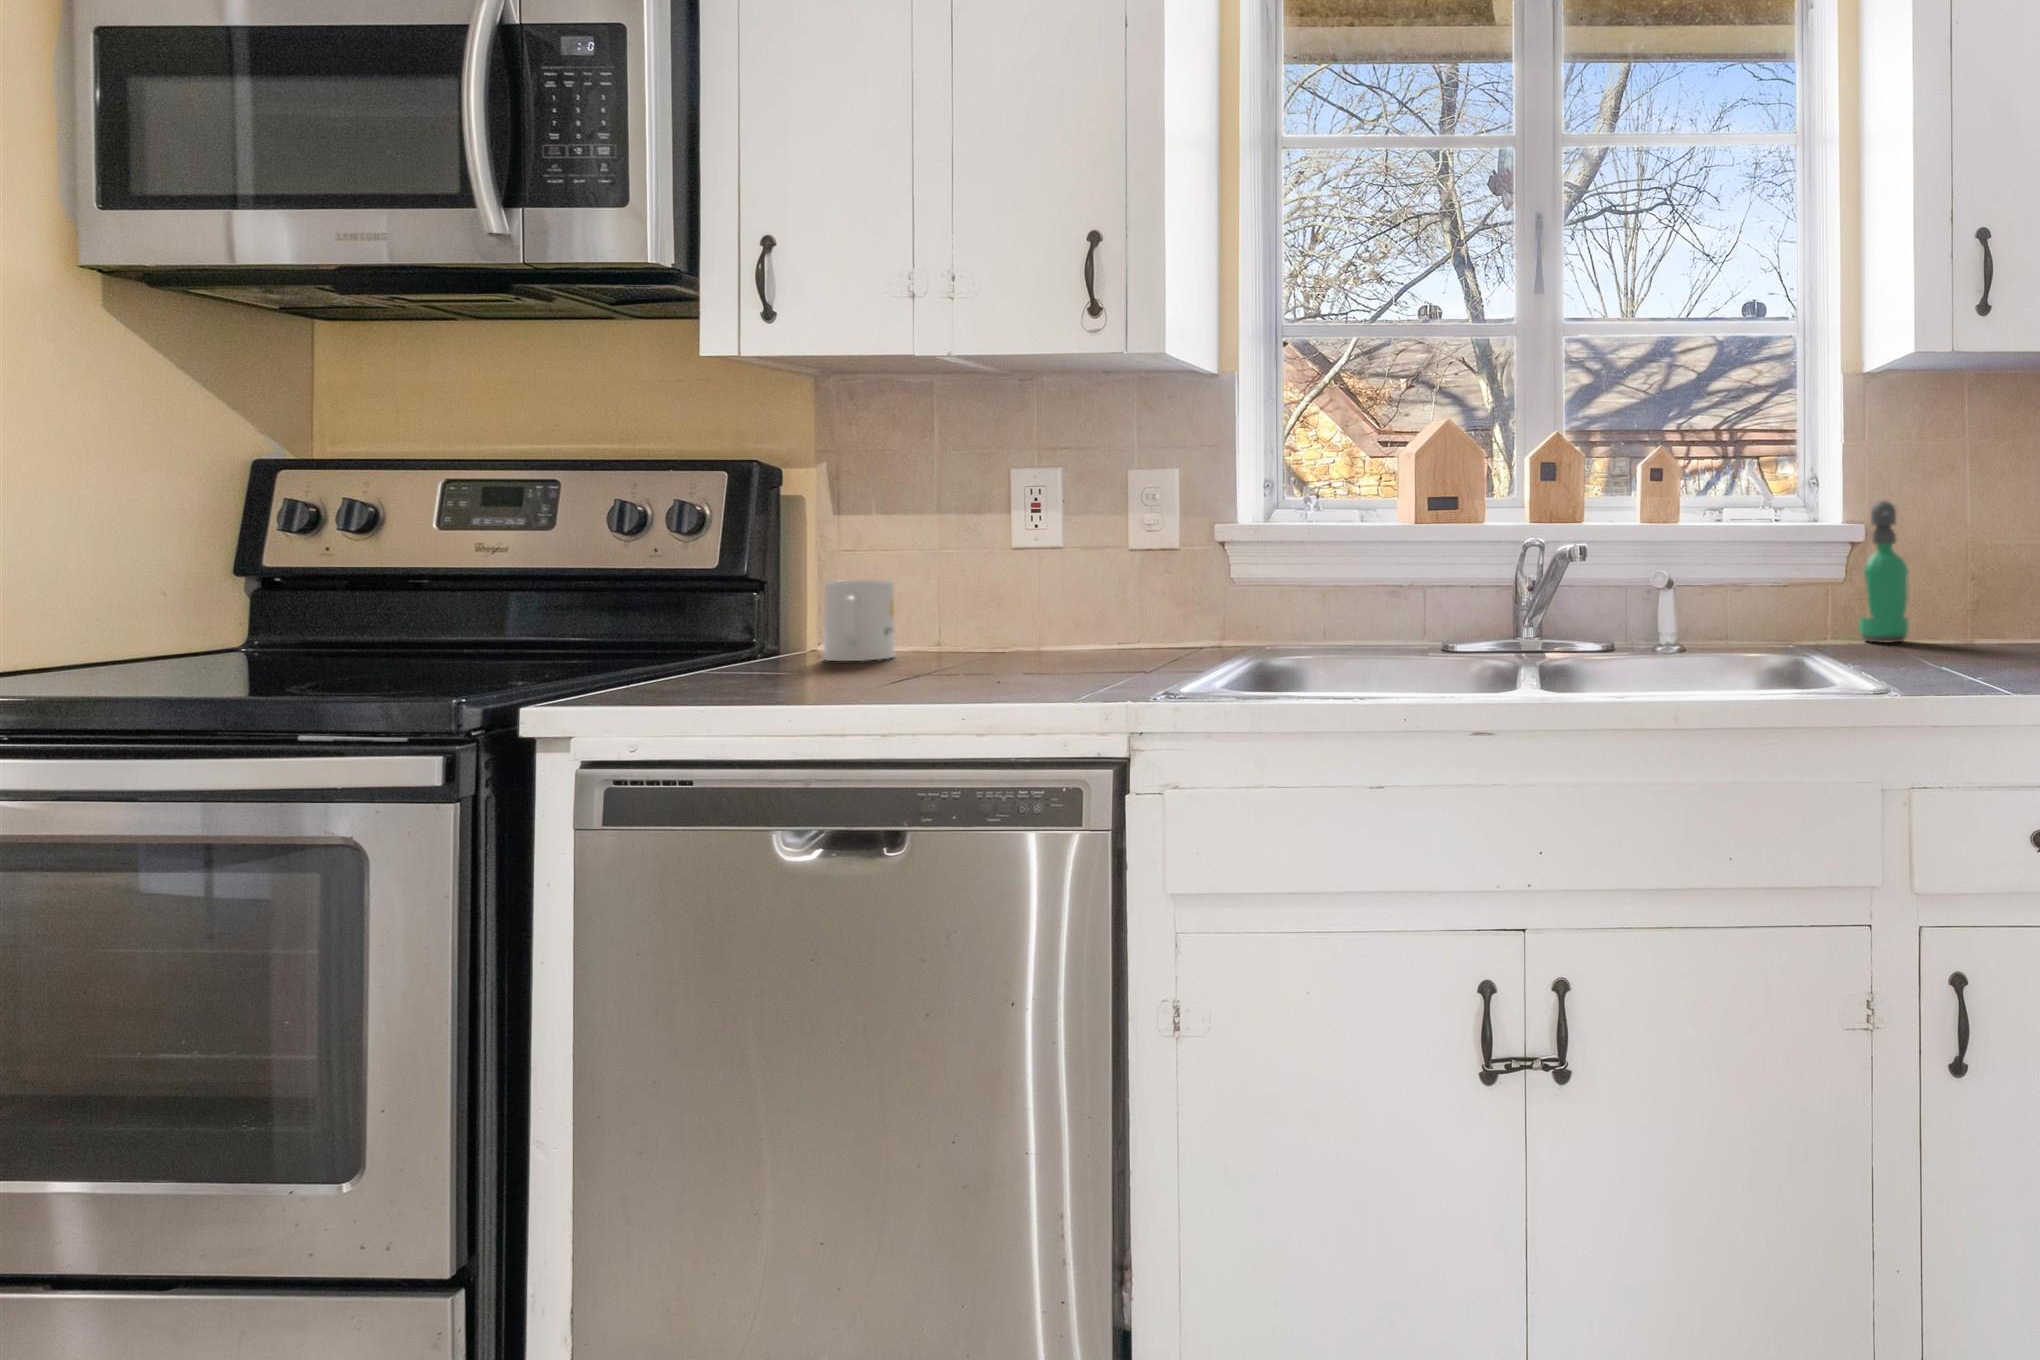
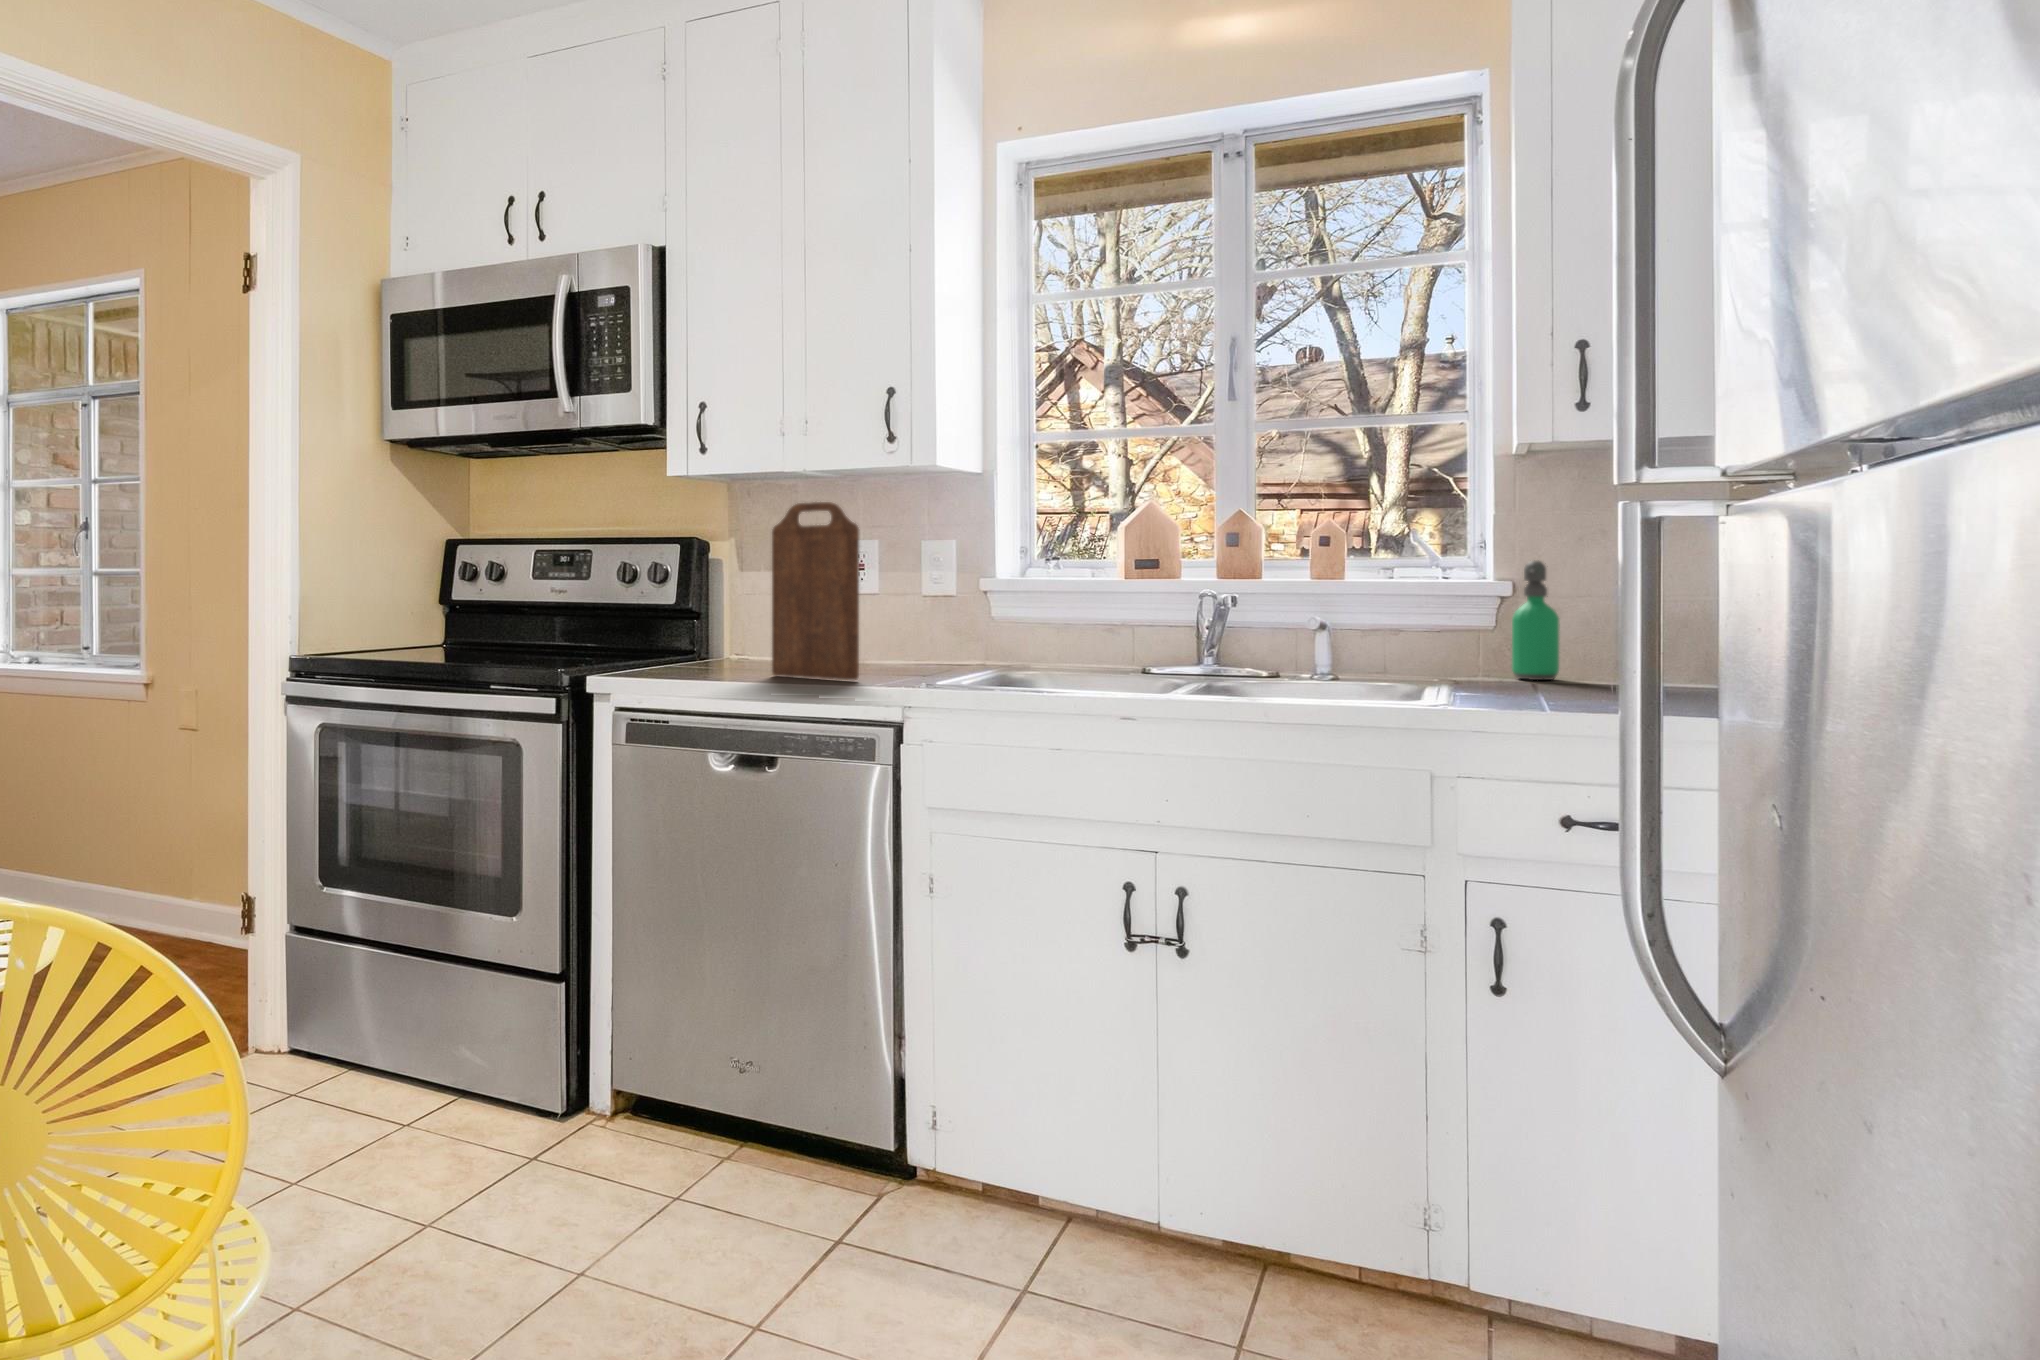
cutting board: none [892,399,1048,688] -> present [772,502,859,680]
mug: present [824,580,895,661] -> none [734,614,775,664]

